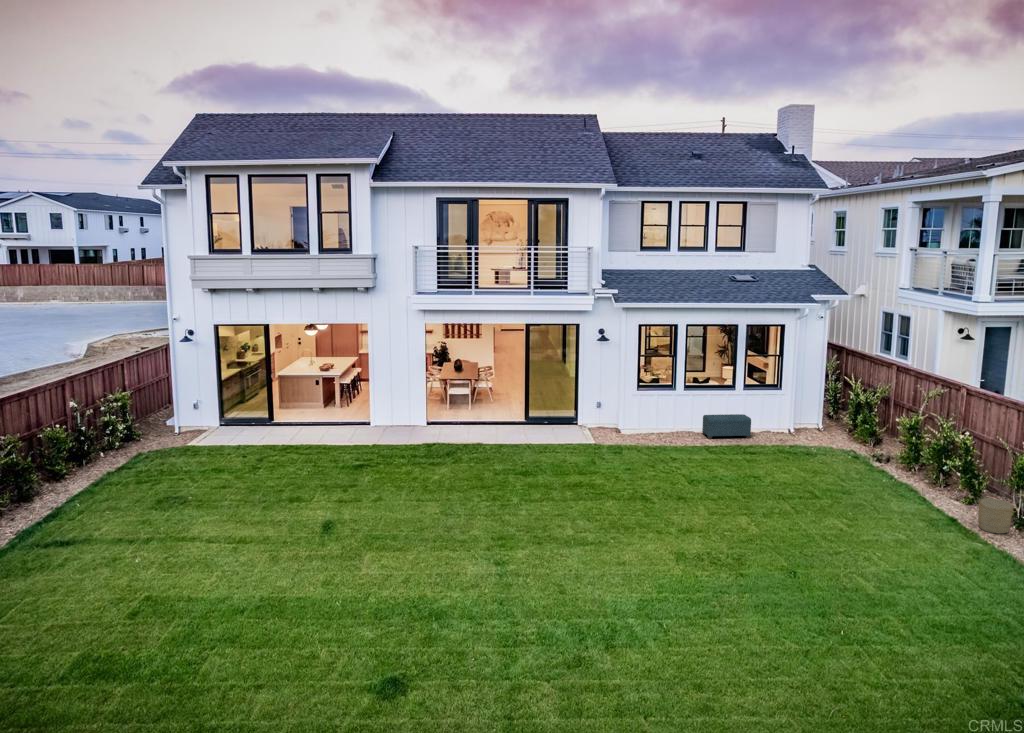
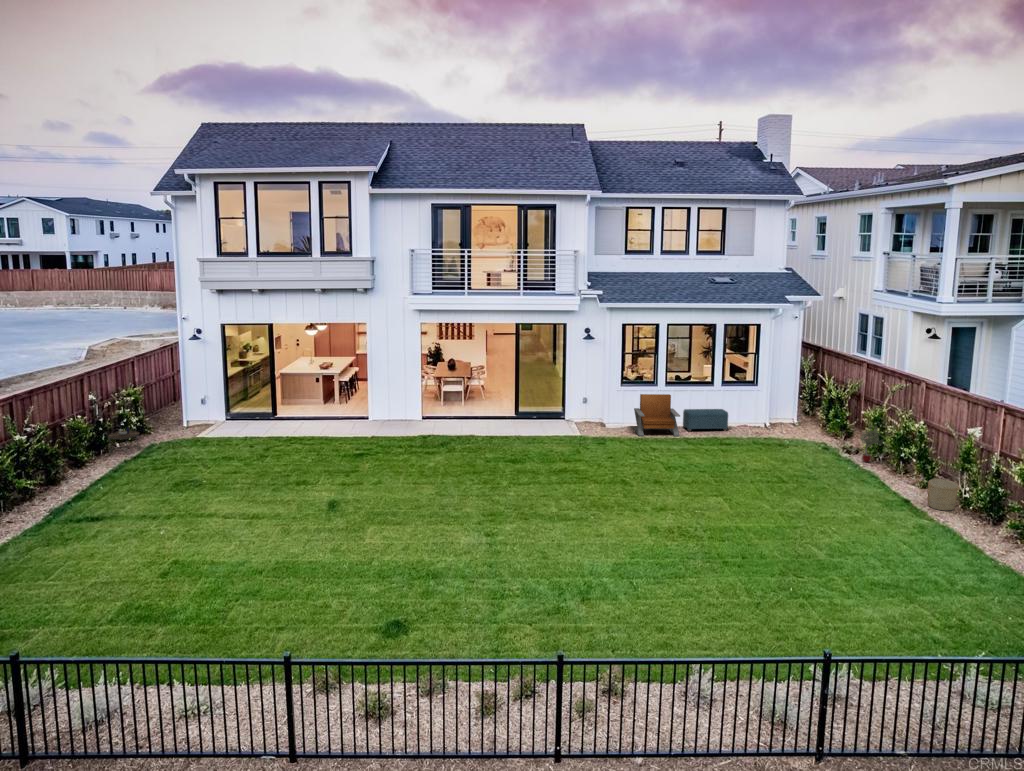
lounge chair: none [650,399,701,444] -> present [634,394,680,436]
potted tree: none [896,435,923,475] -> present [861,425,882,462]
side table: none [91,436,126,464] -> present [108,427,139,452]

